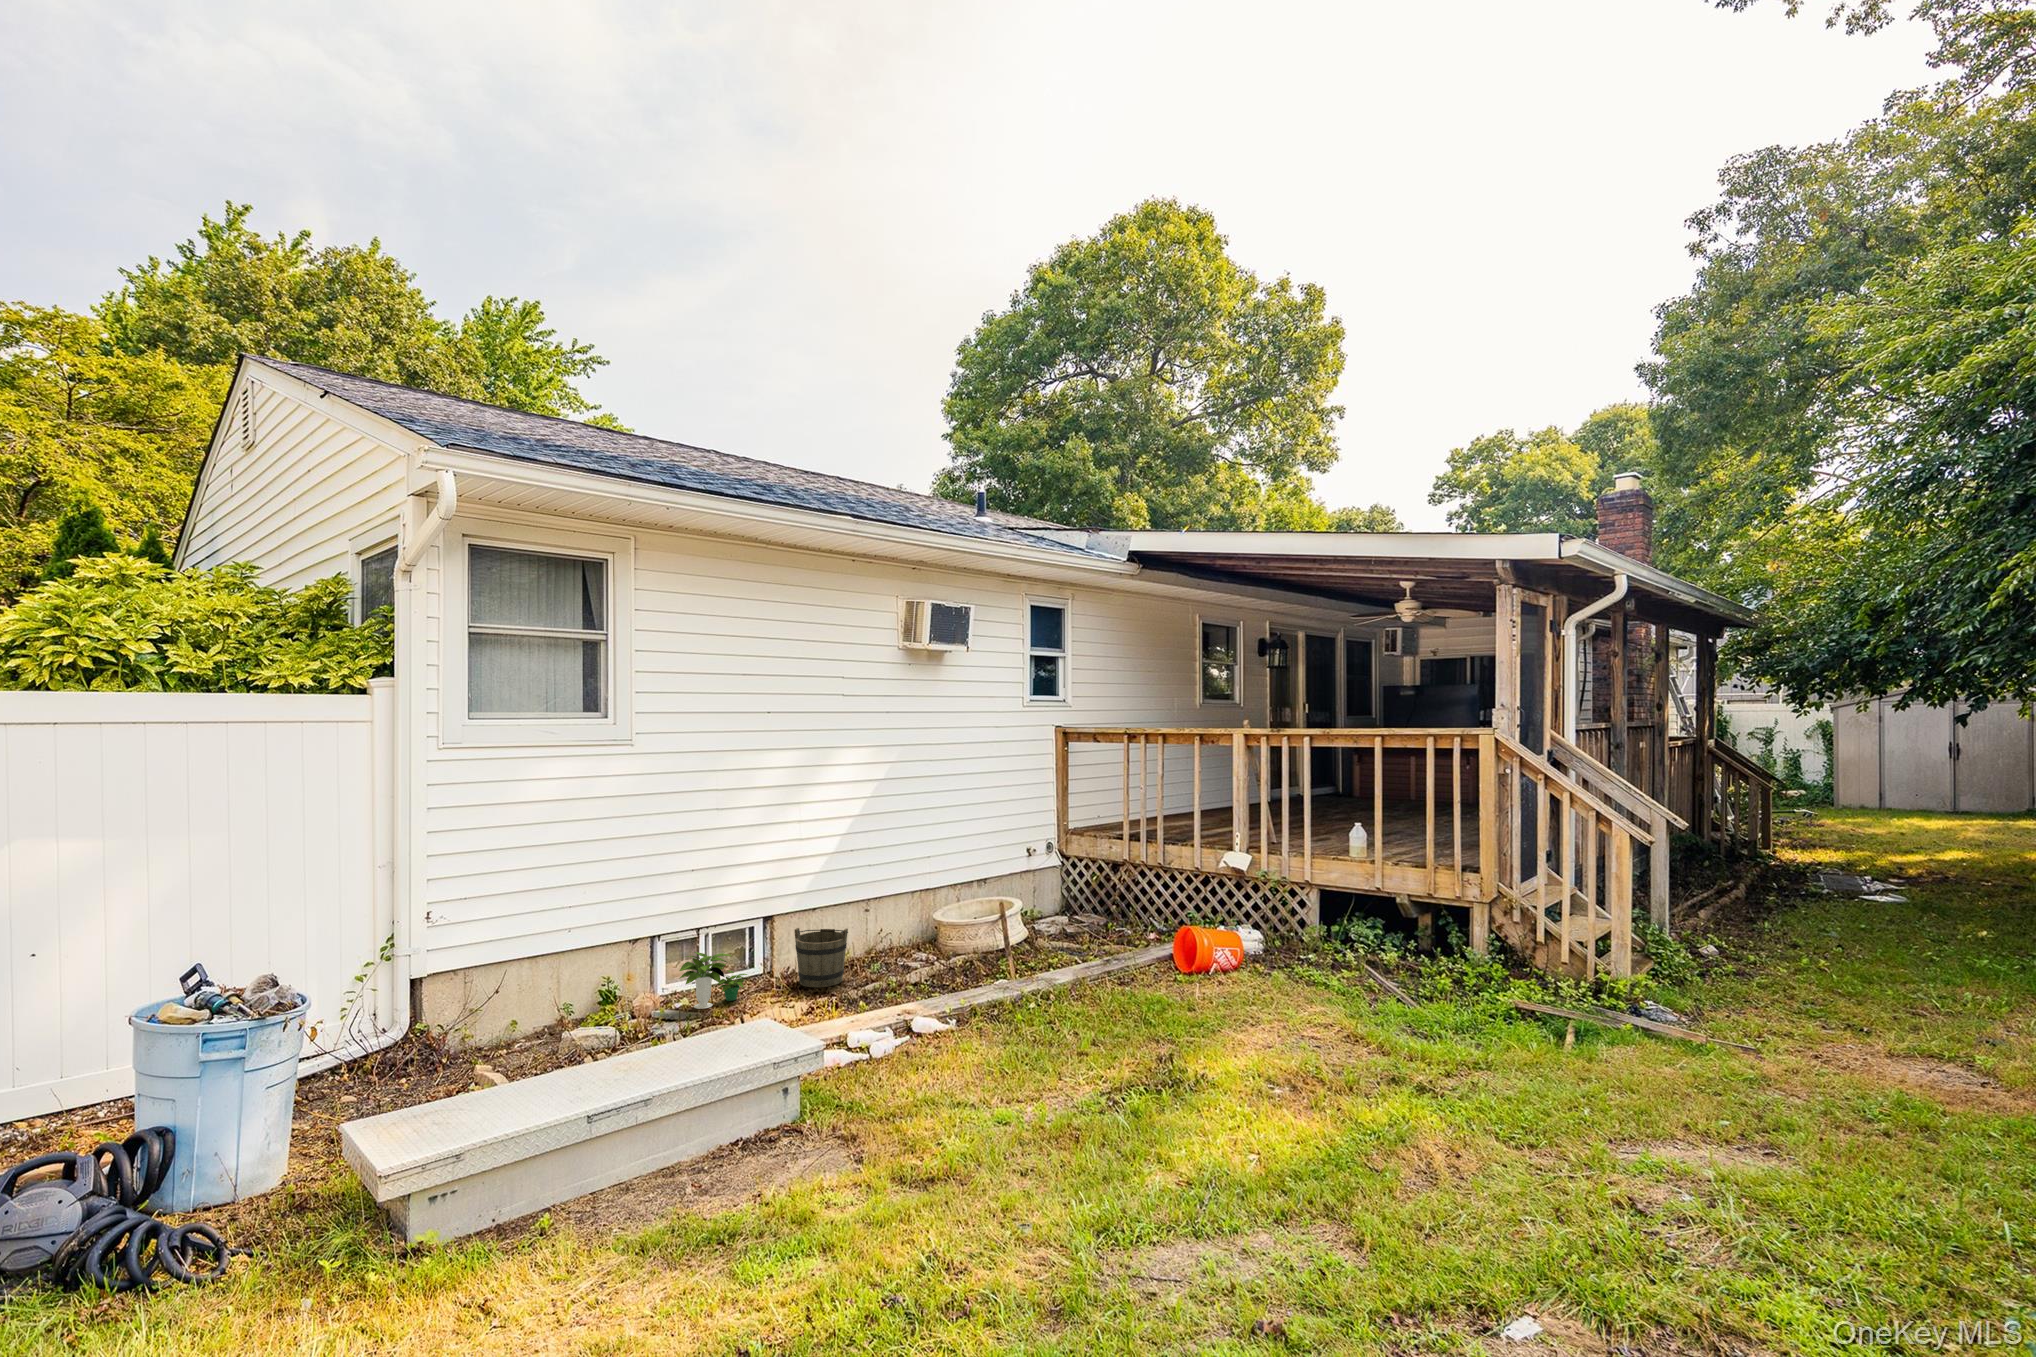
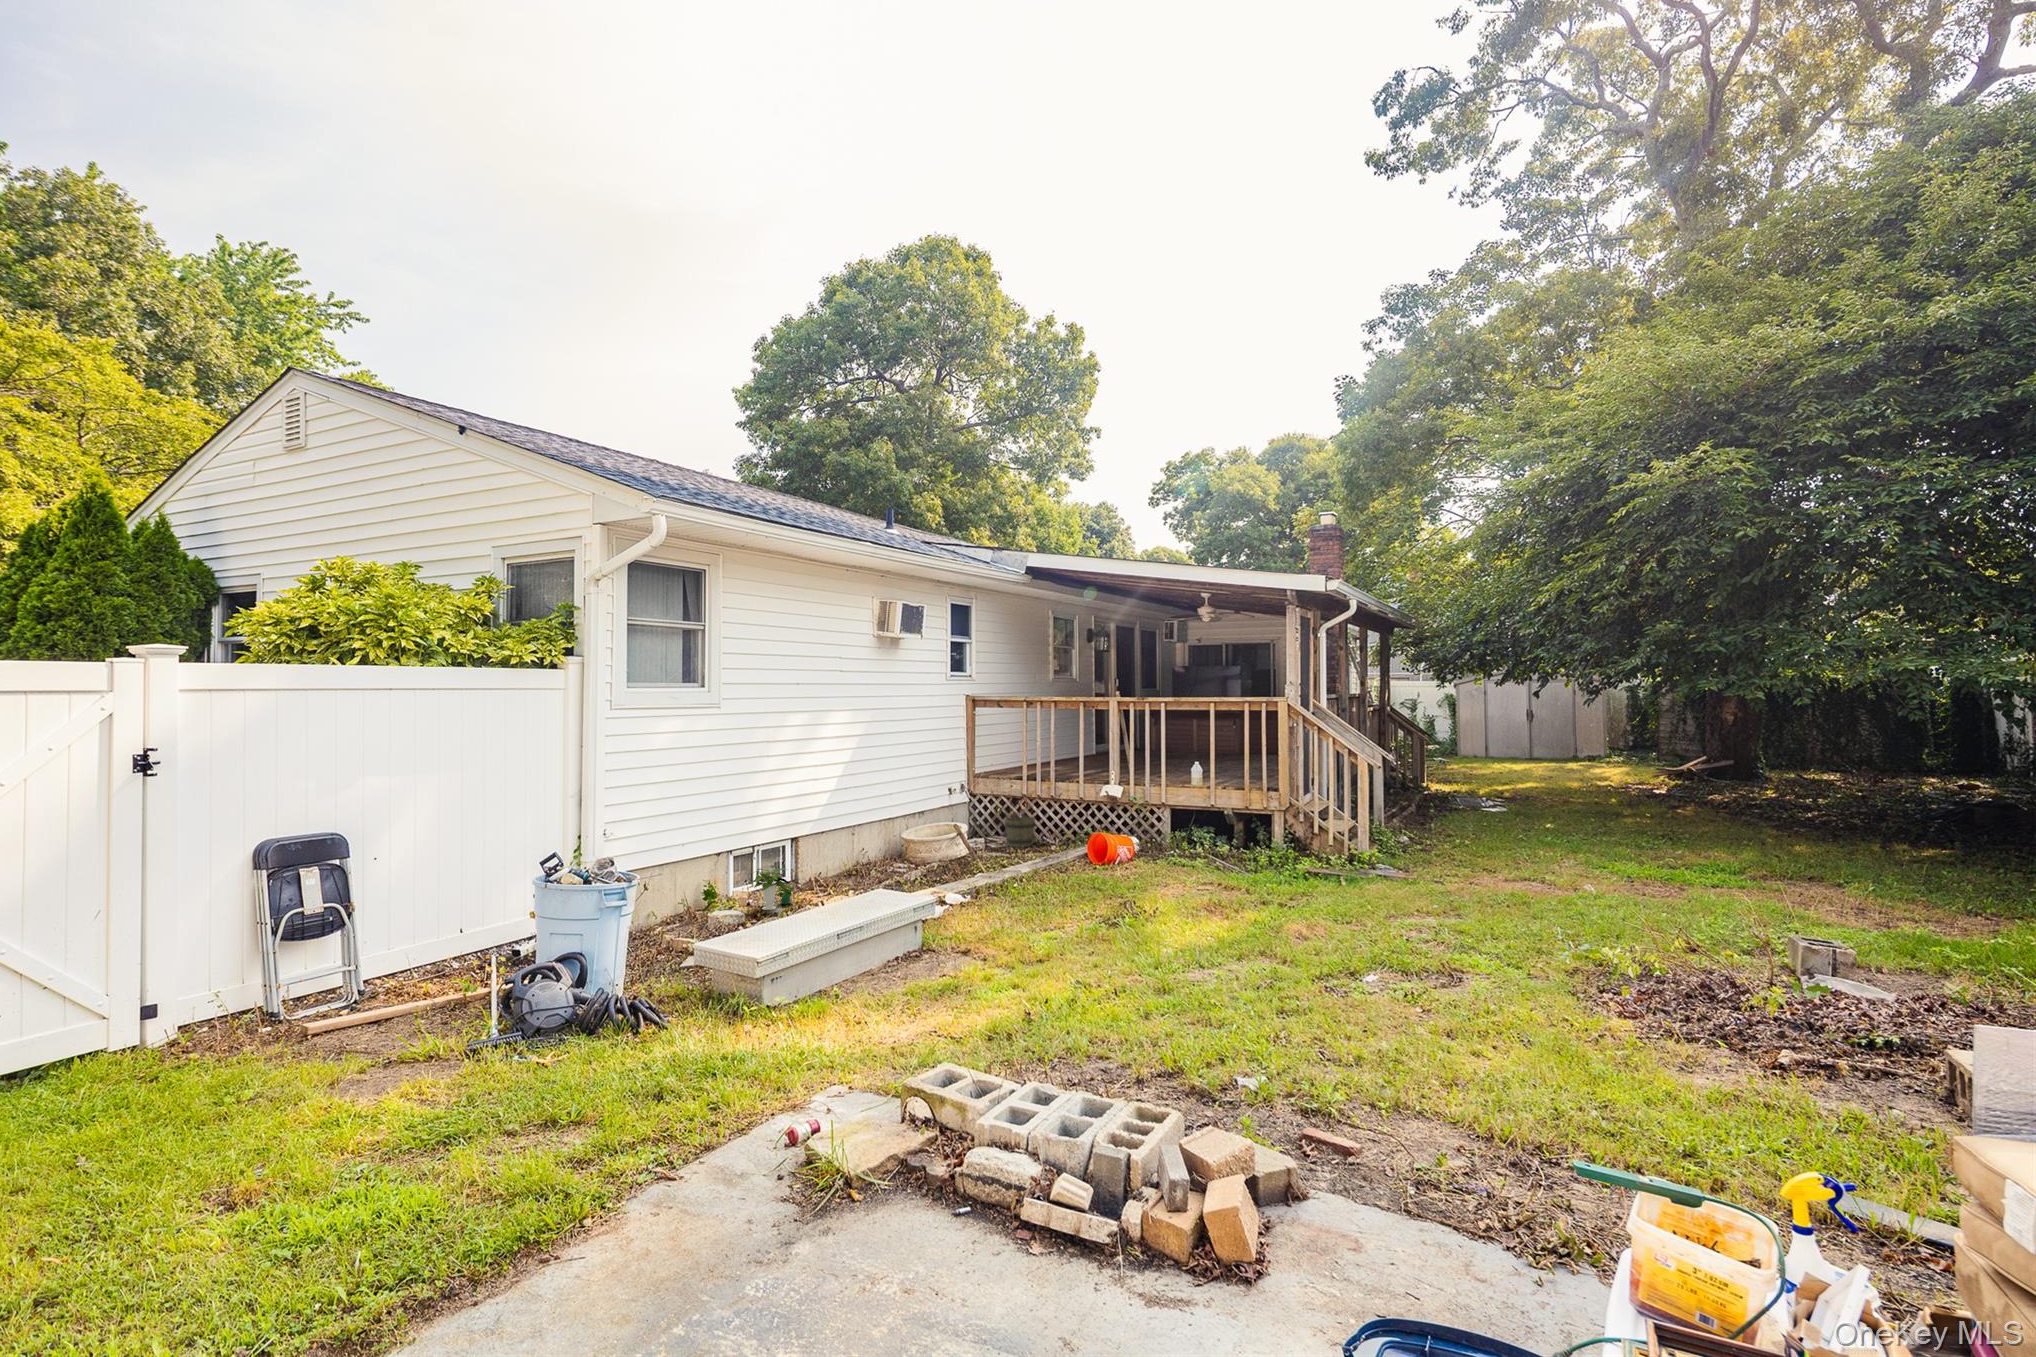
bucket: present [795,928,848,987] -> present [1005,812,1035,847]

